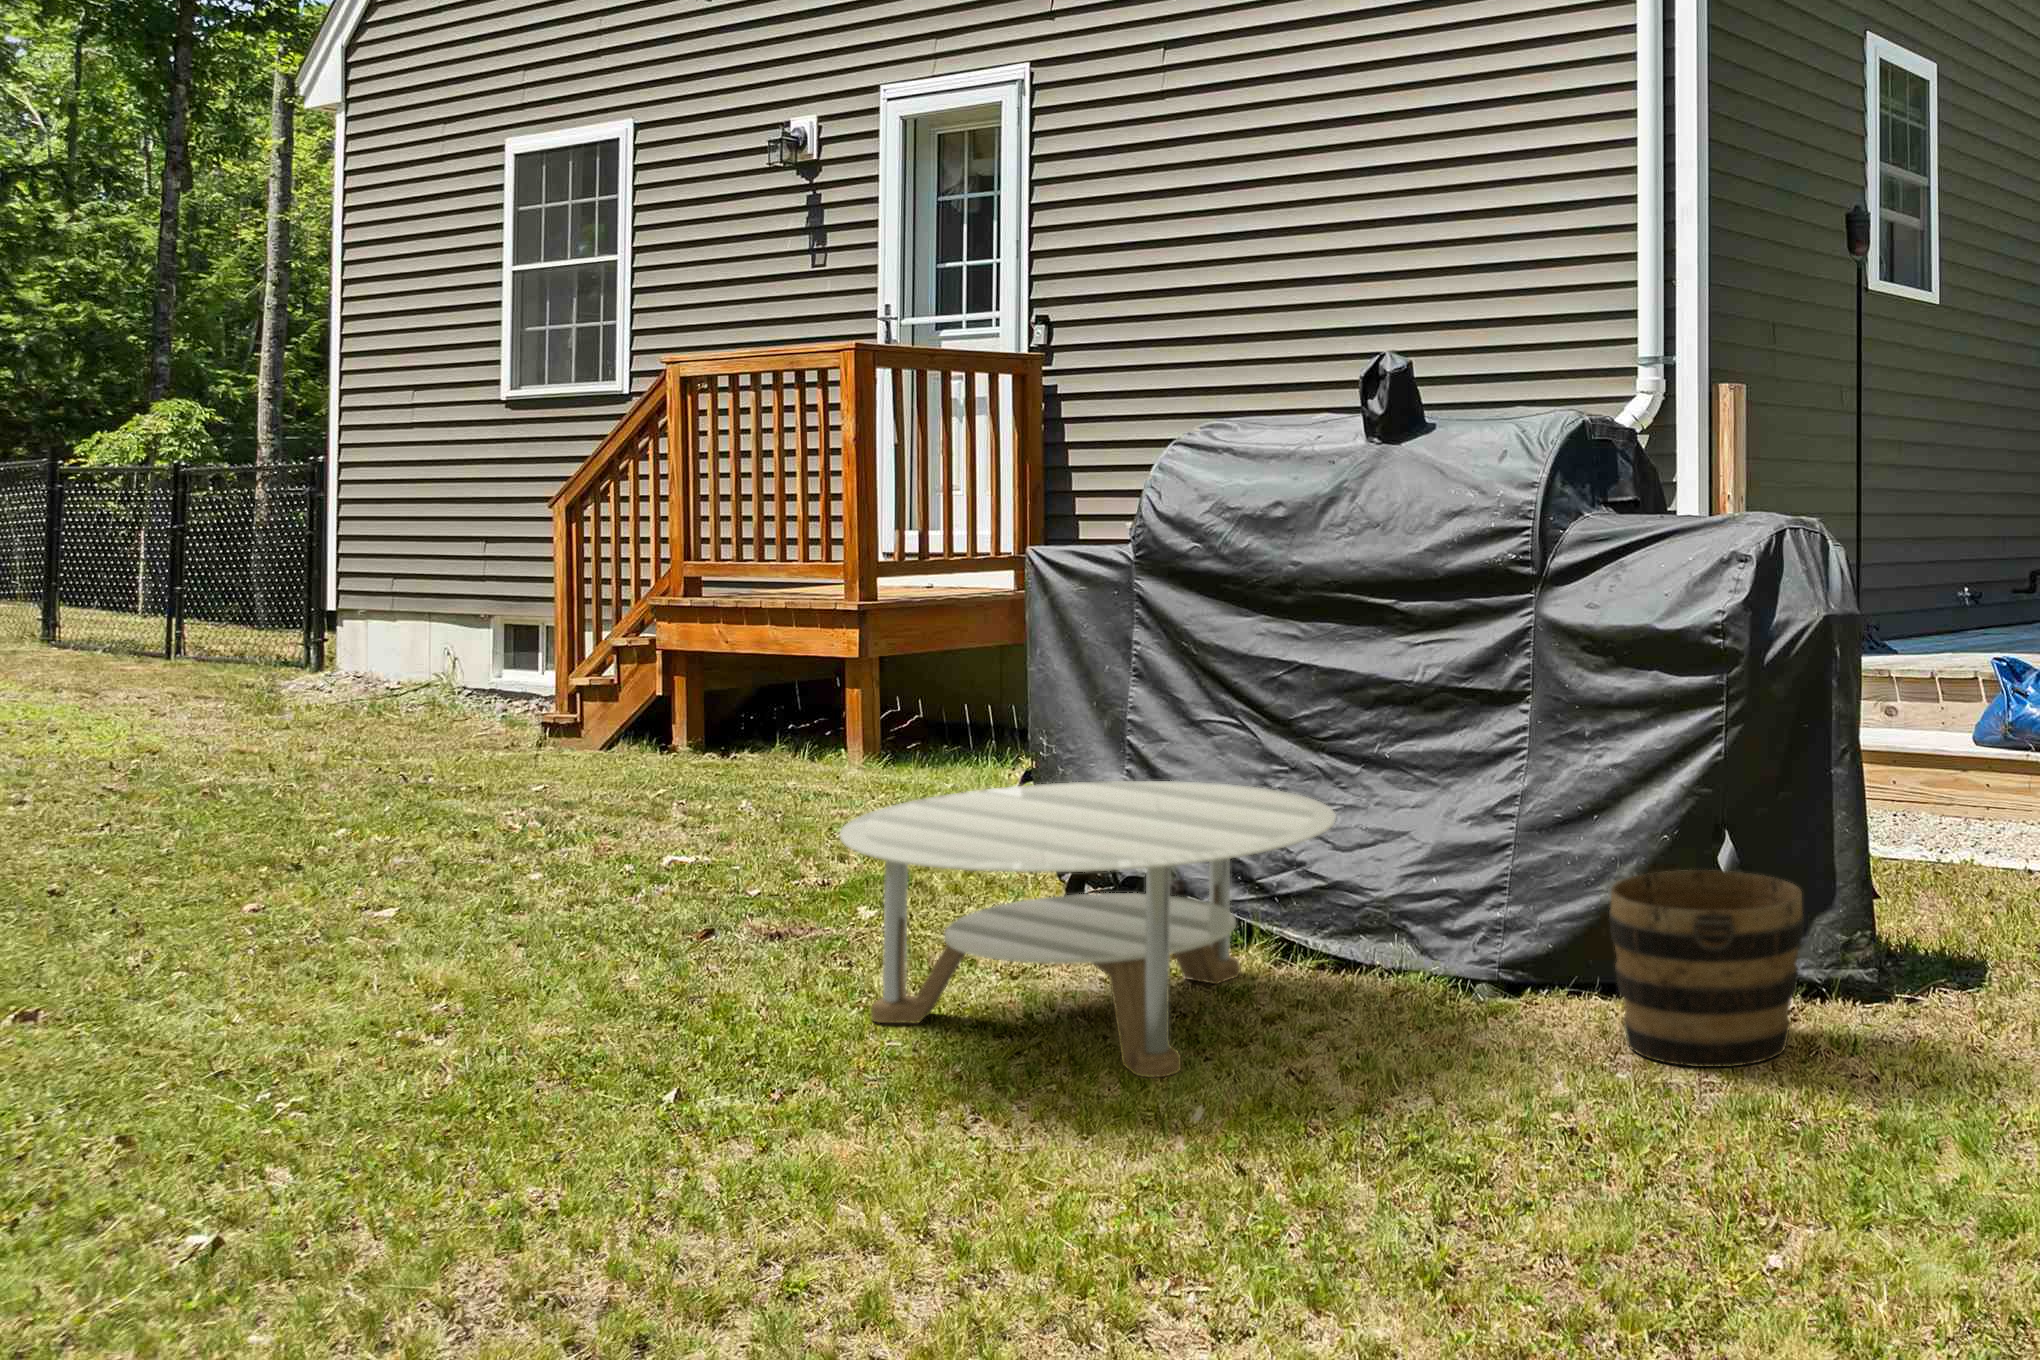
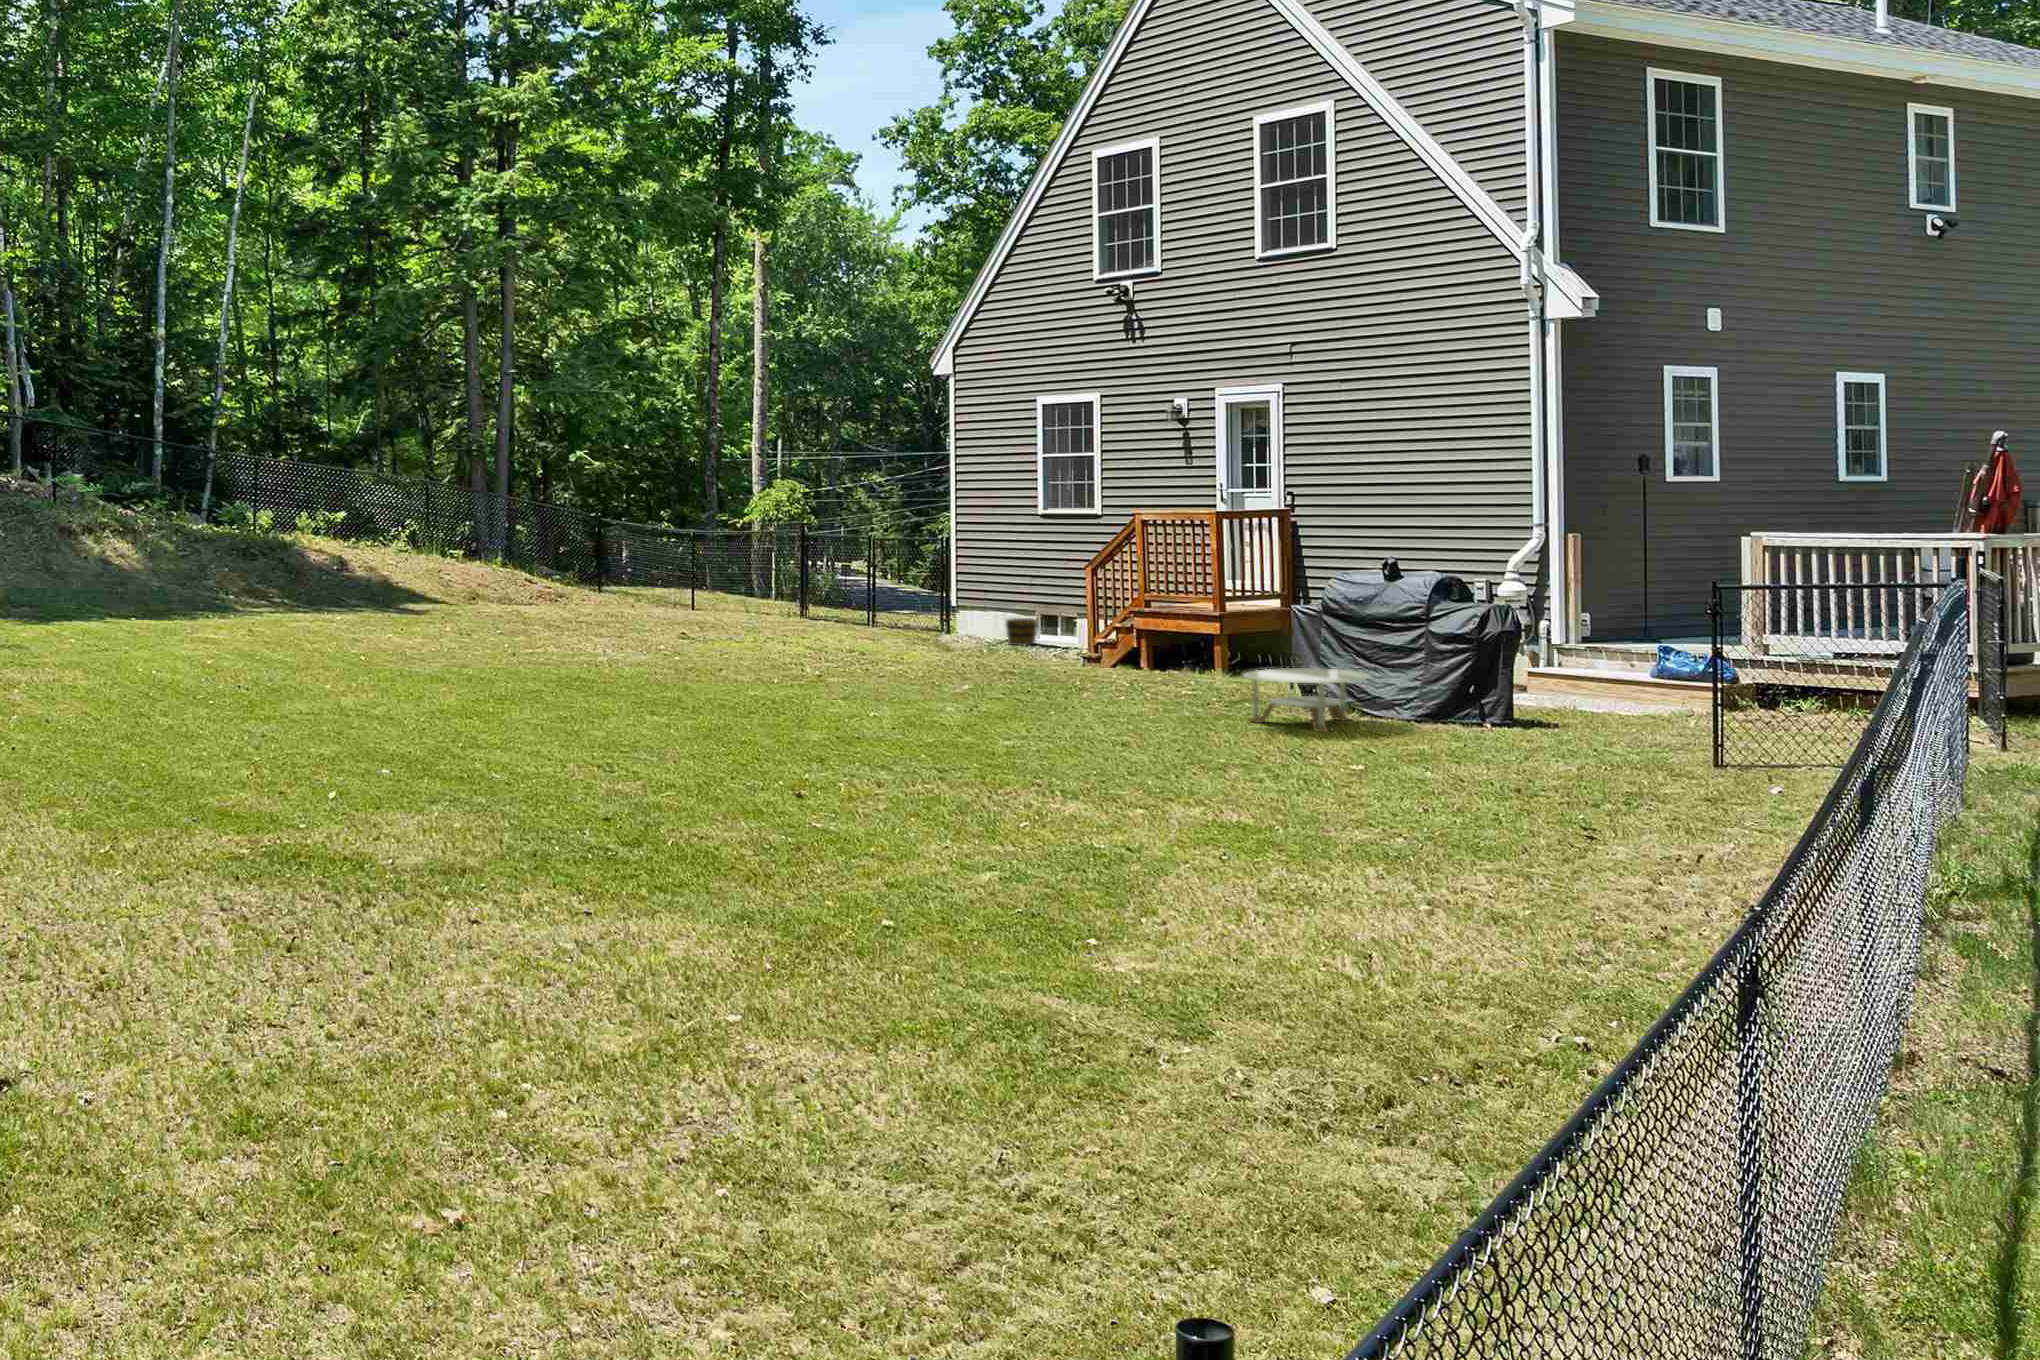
bucket: present [1609,870,1804,1067] -> present [1006,618,1038,645]

